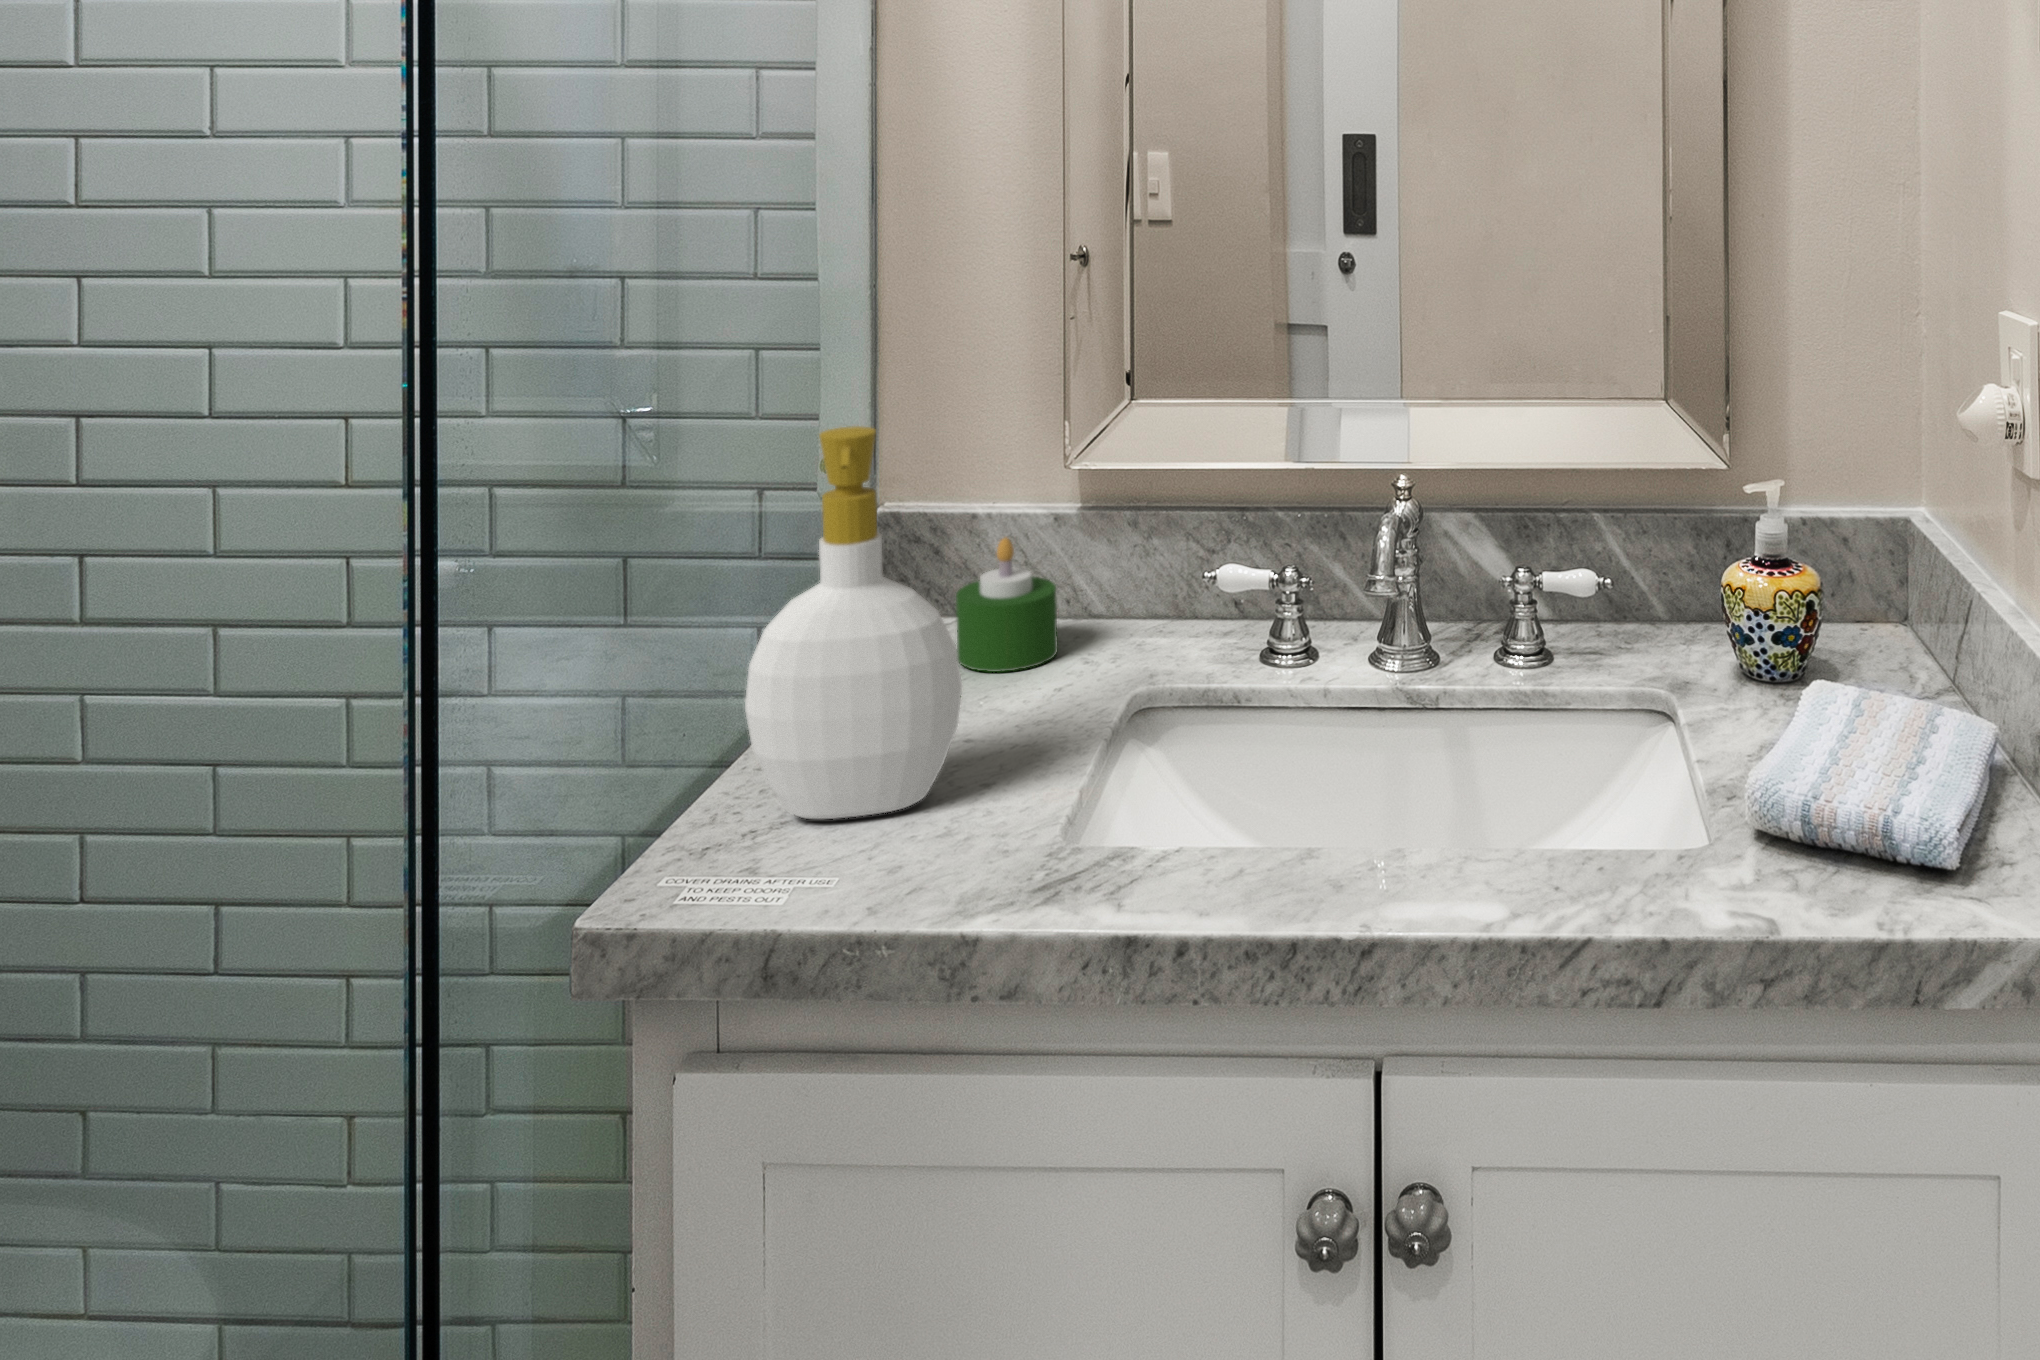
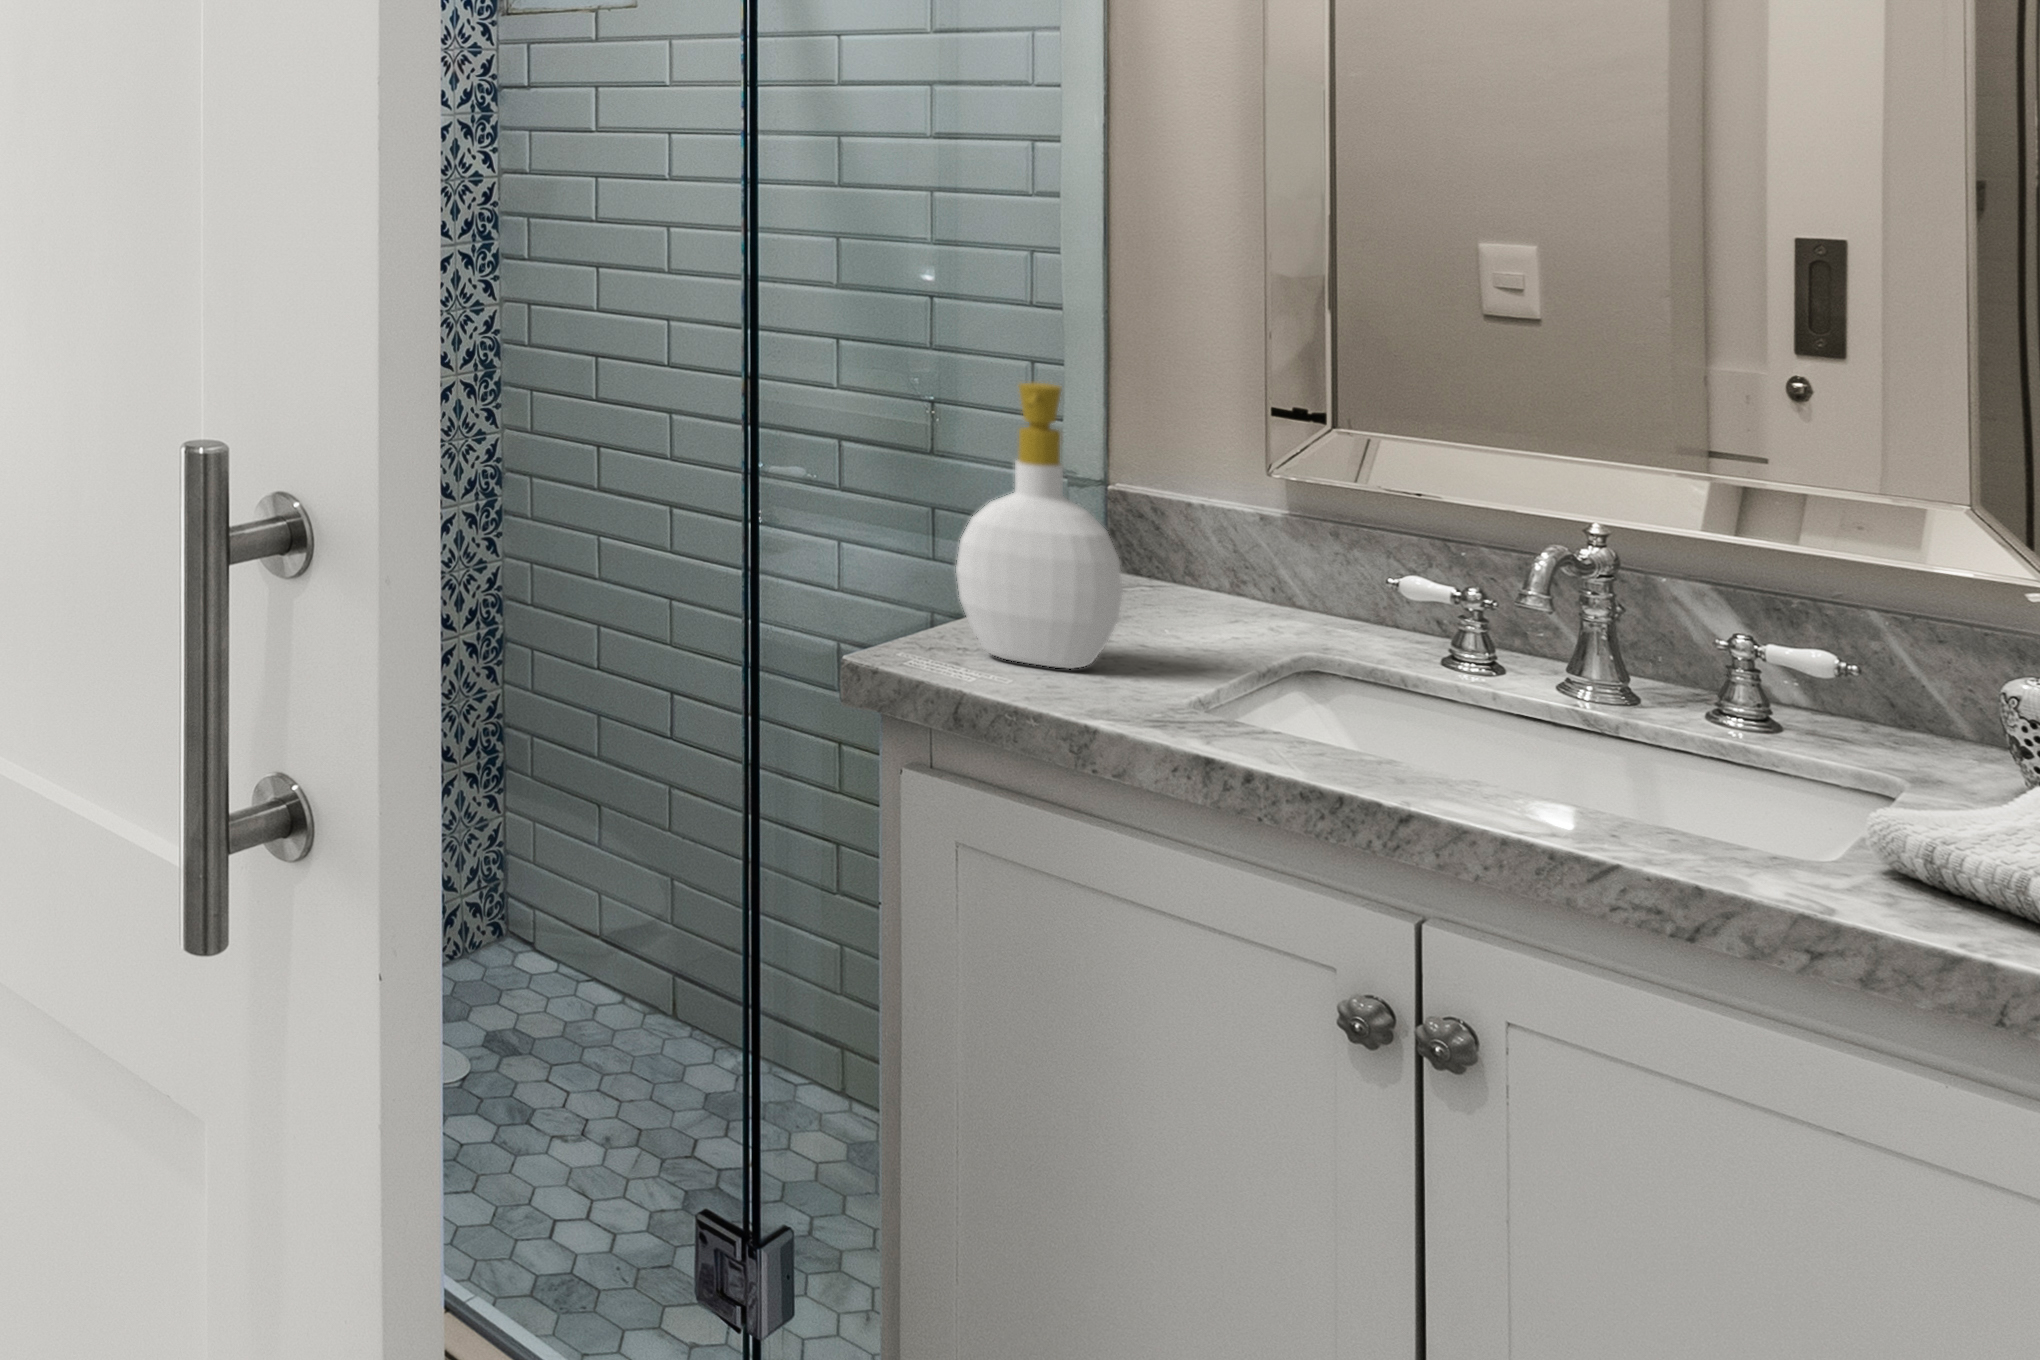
candle: present [956,538,1058,672] -> none [1161,519,1254,627]

